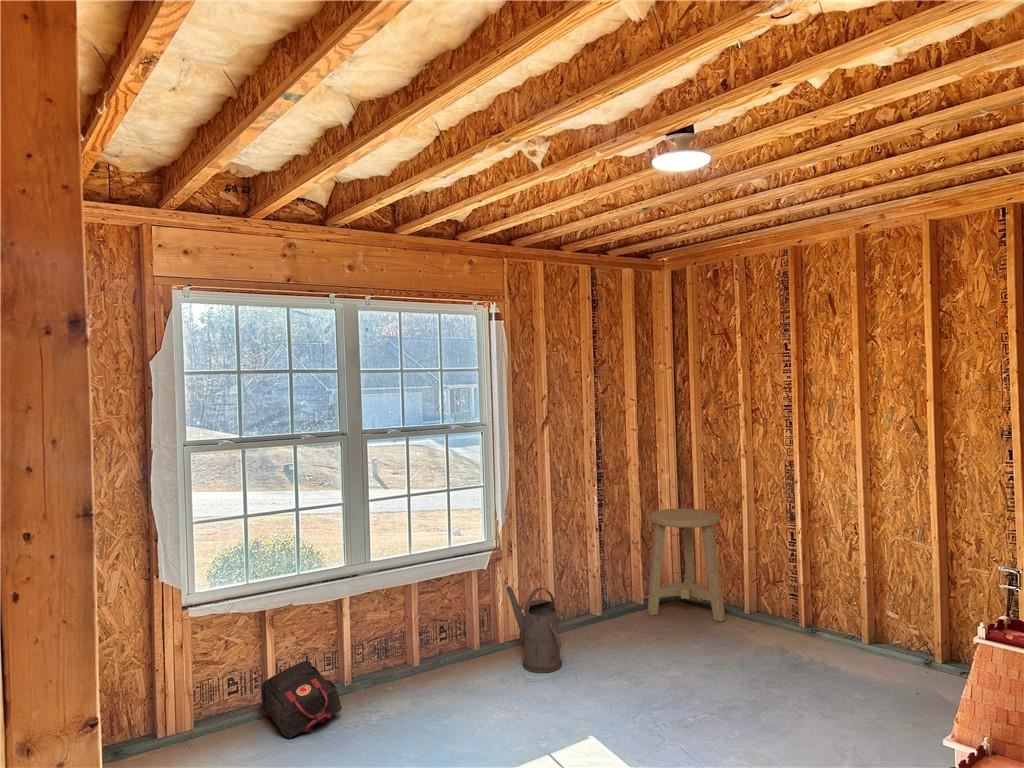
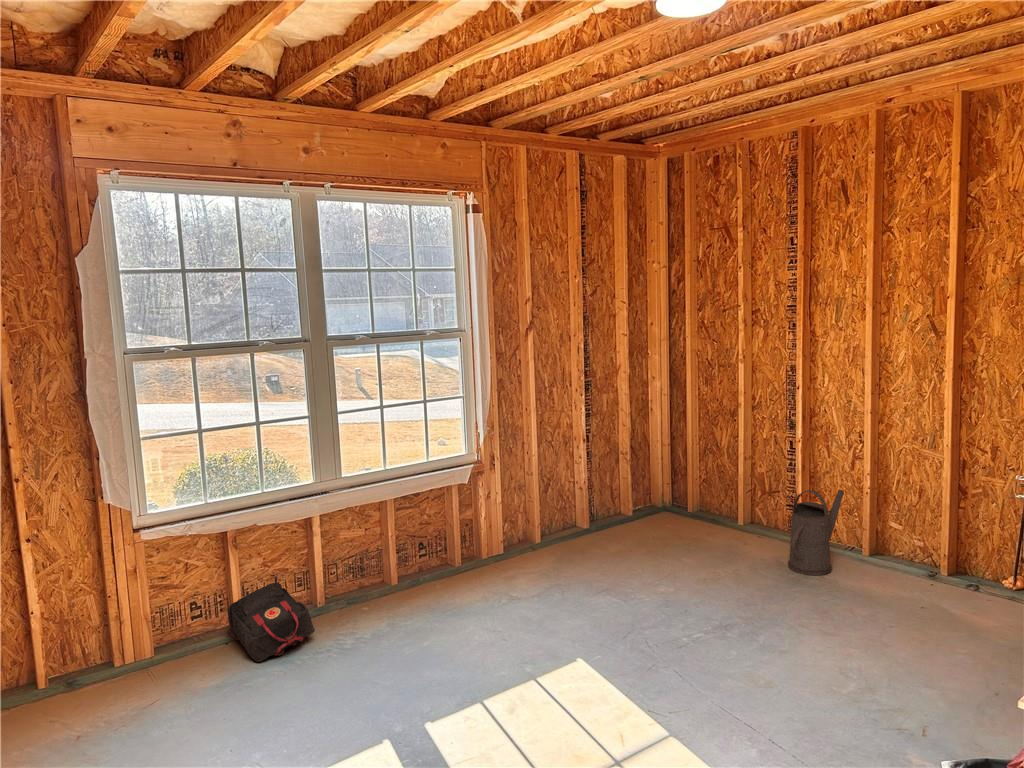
stool: present [647,509,725,622] -> none [637,419,718,535]
watering can: present [507,586,562,673] -> present [788,490,844,575]

